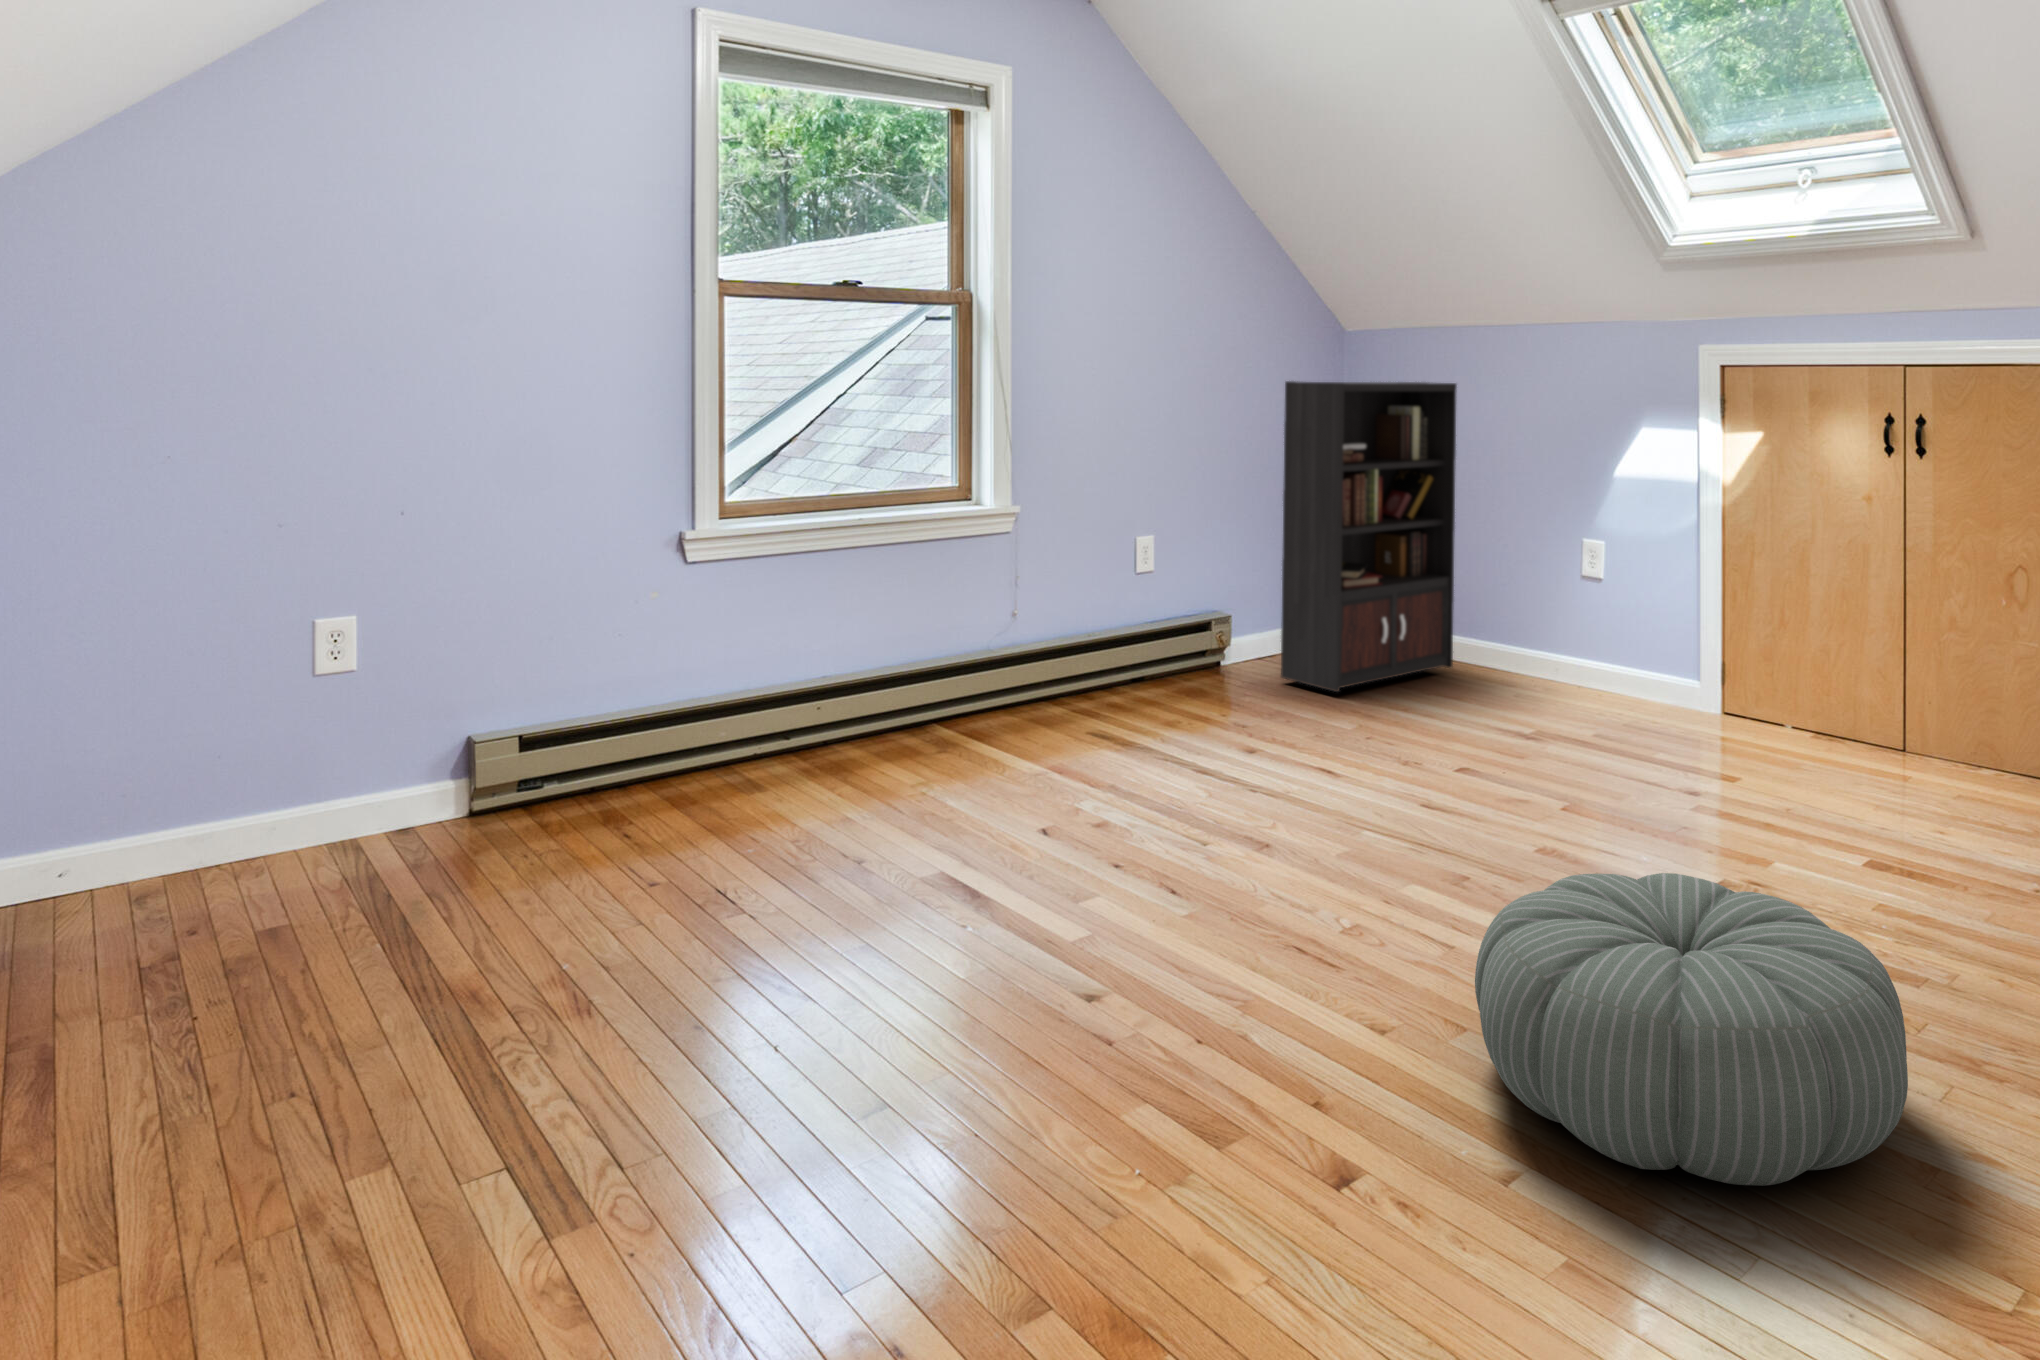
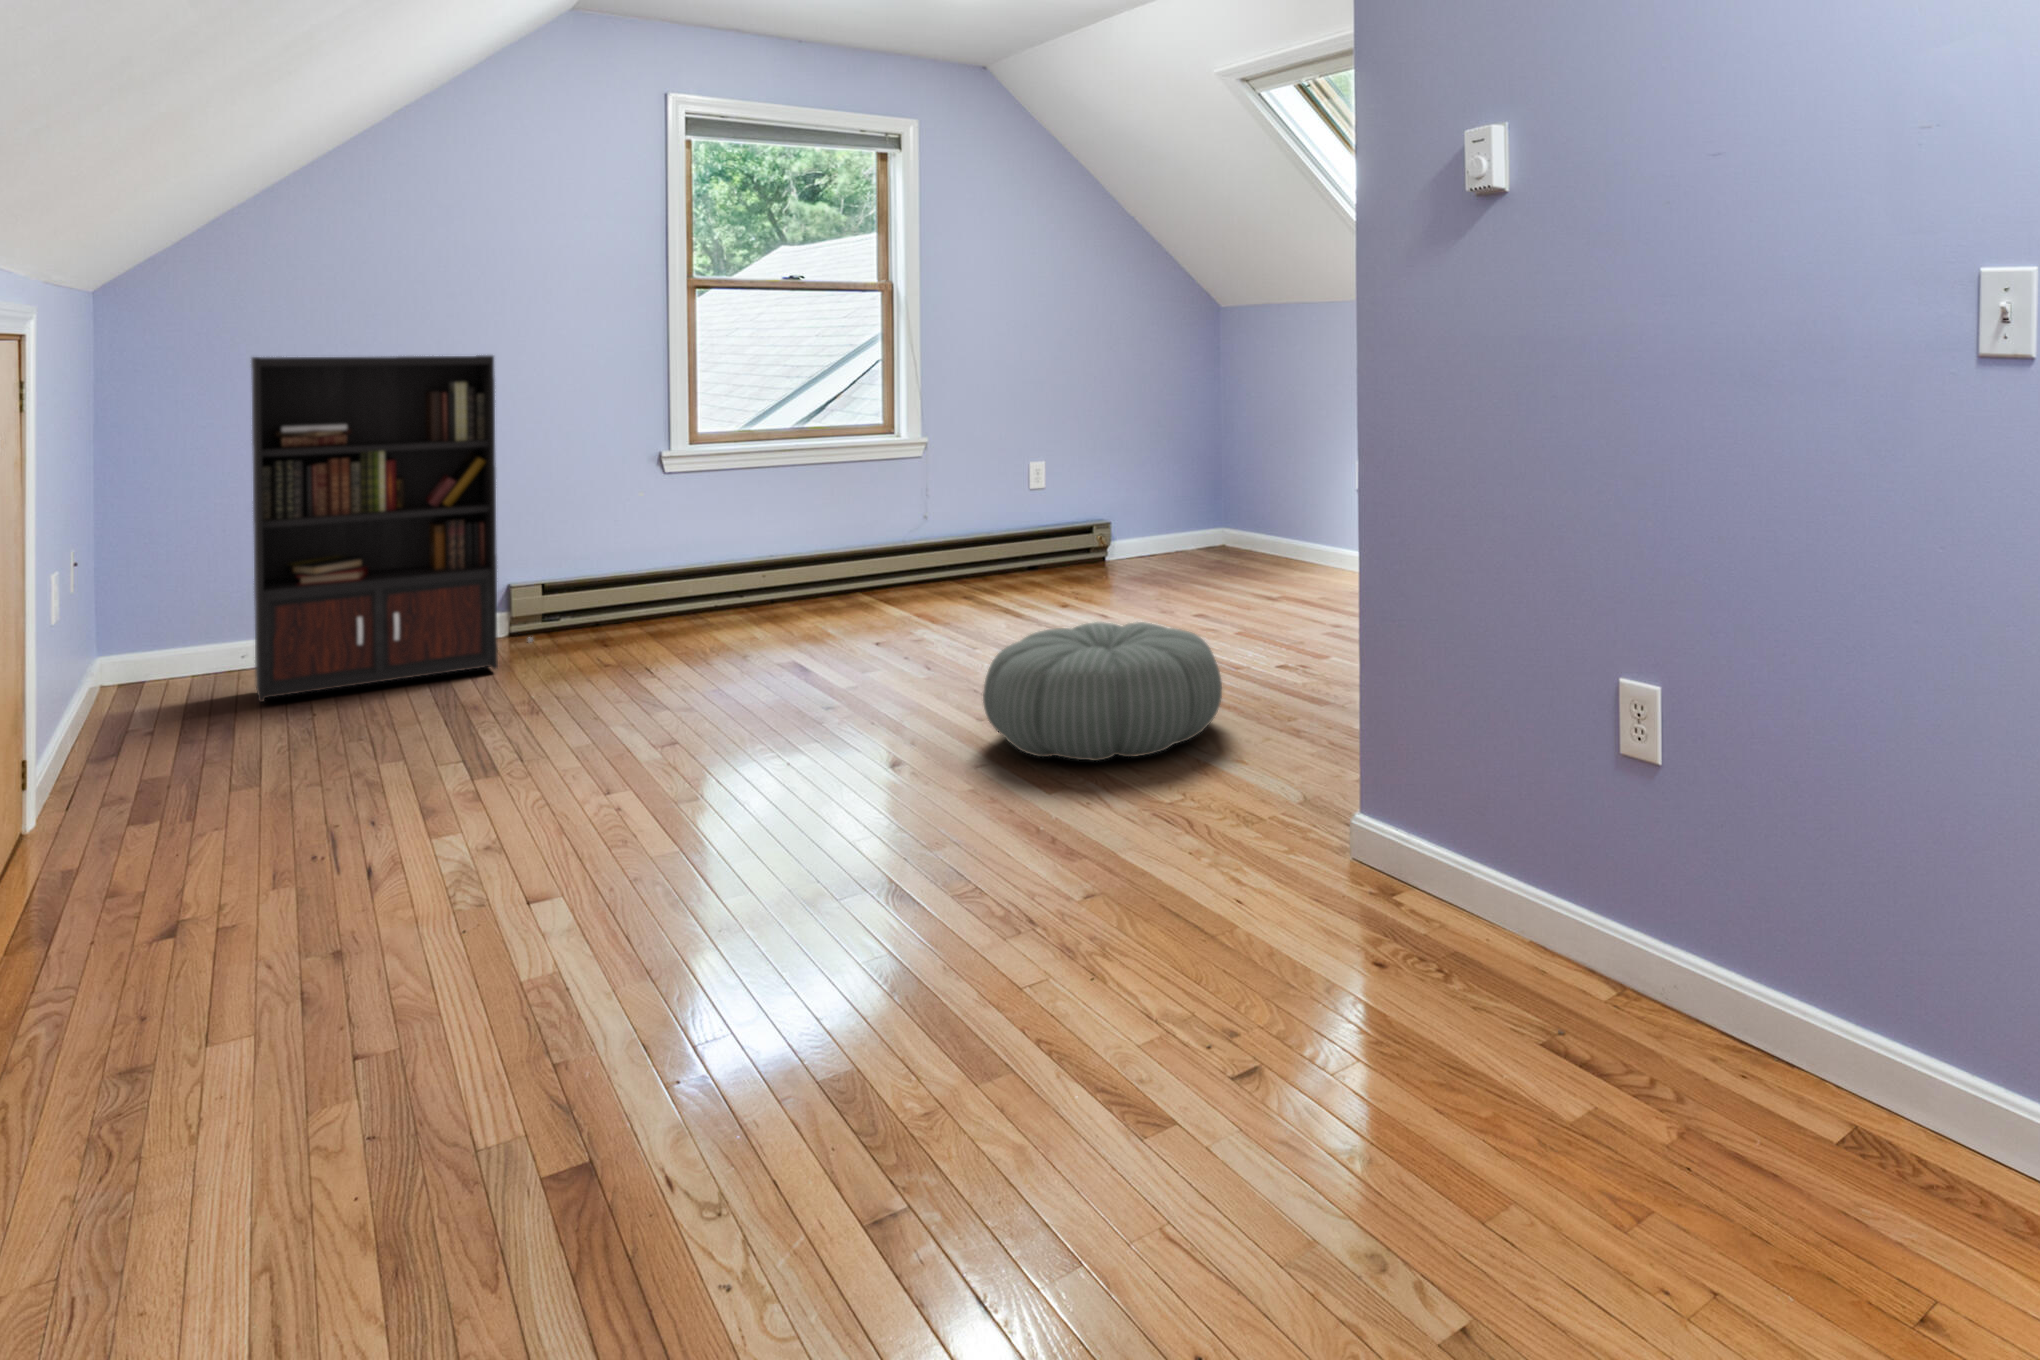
bookcase: present [1281,381,1457,692] -> present [251,355,533,702]

